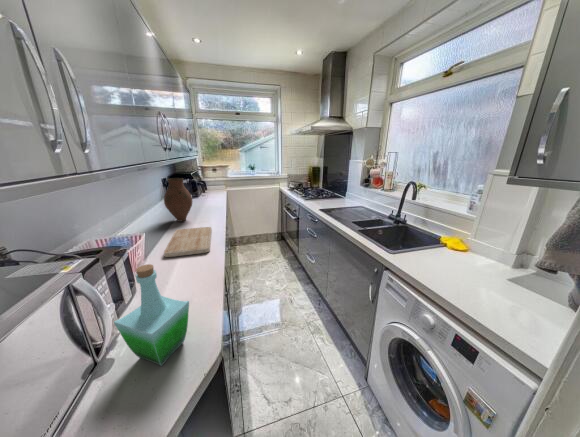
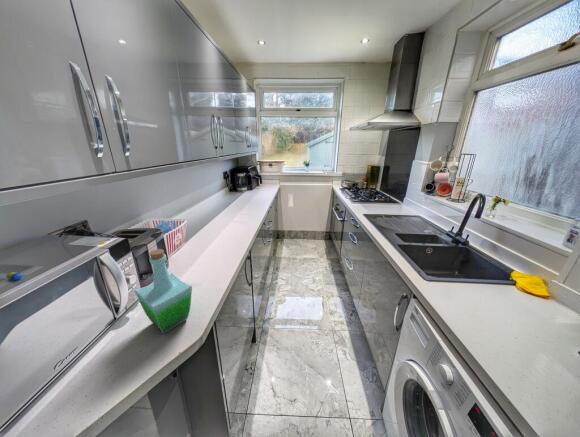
vase: present [164,178,192,222] -> none [217,171,241,211]
cutting board: present [164,227,212,257] -> none [204,218,251,243]

